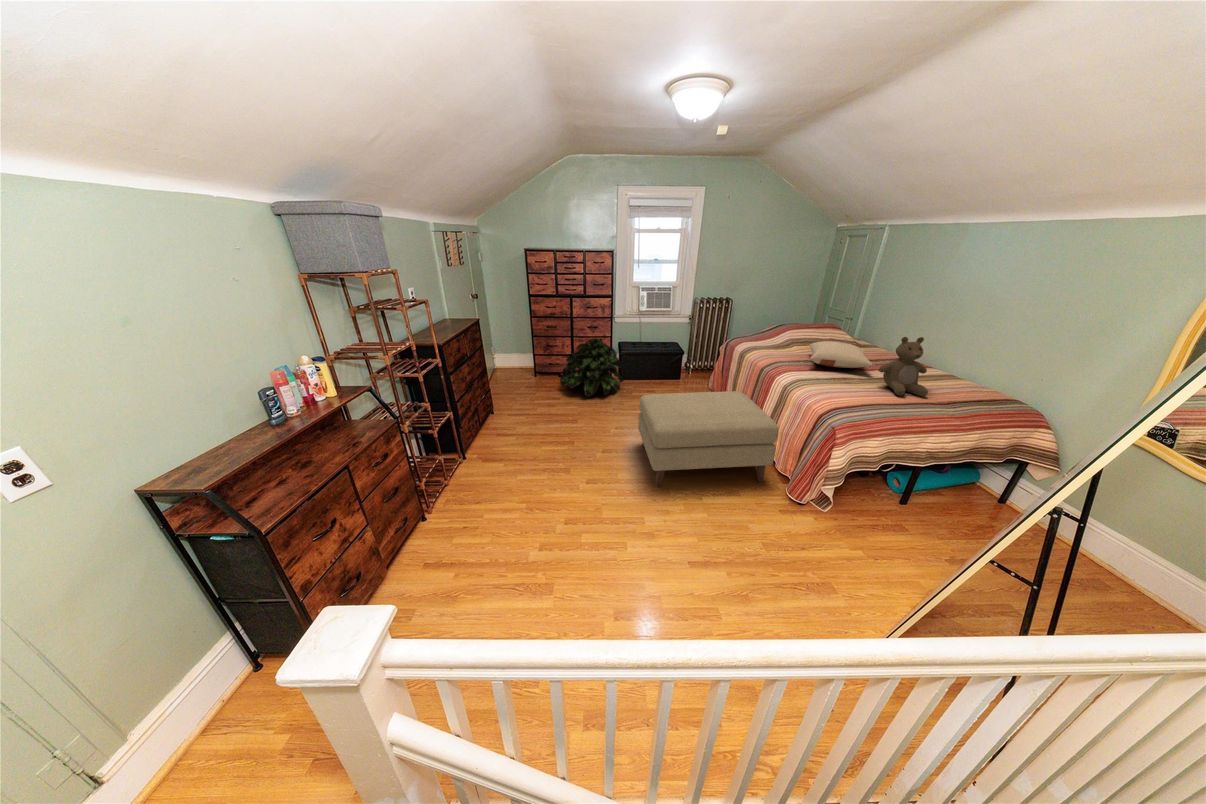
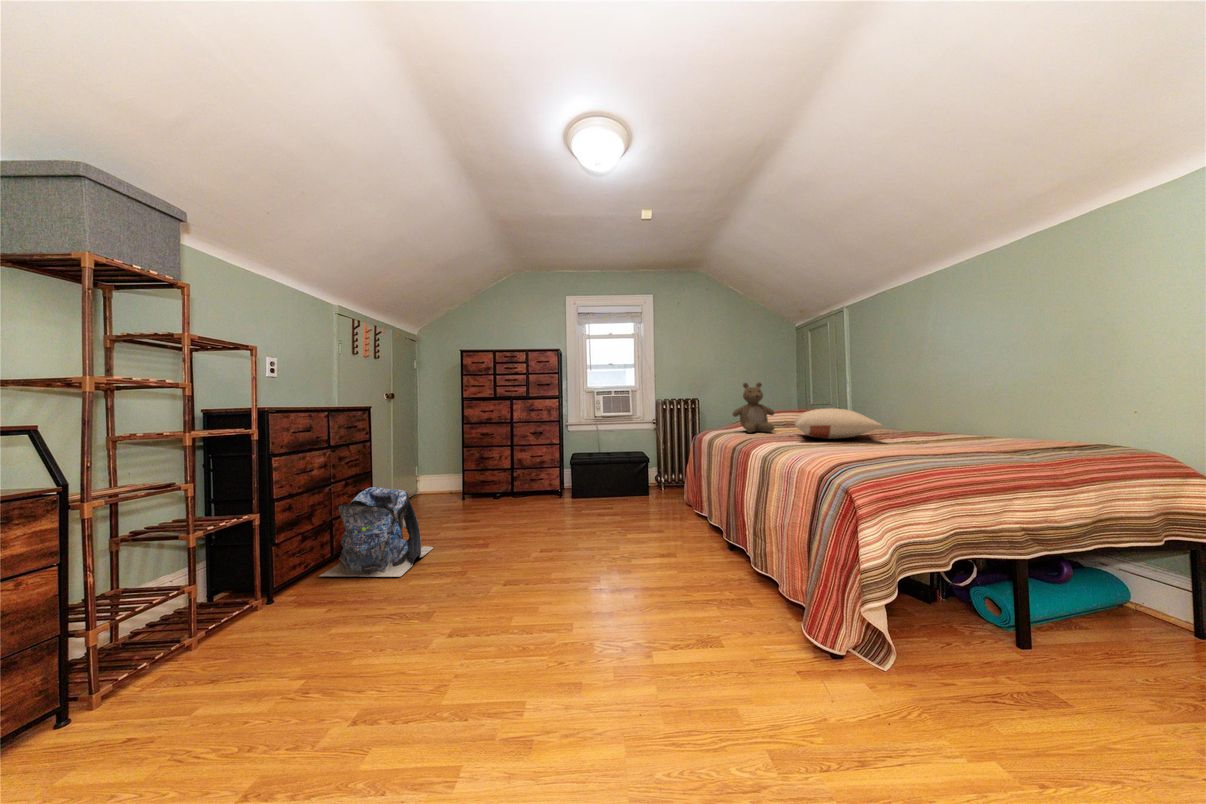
teddy bear: present [879,337,928,396] -> present [733,383,774,433]
potted plant: present [560,338,624,397] -> none [486,440,571,515]
backpack: none [479,385,540,448] -> present [320,487,433,577]
ottoman: present [638,391,778,487] -> none [561,476,768,629]

